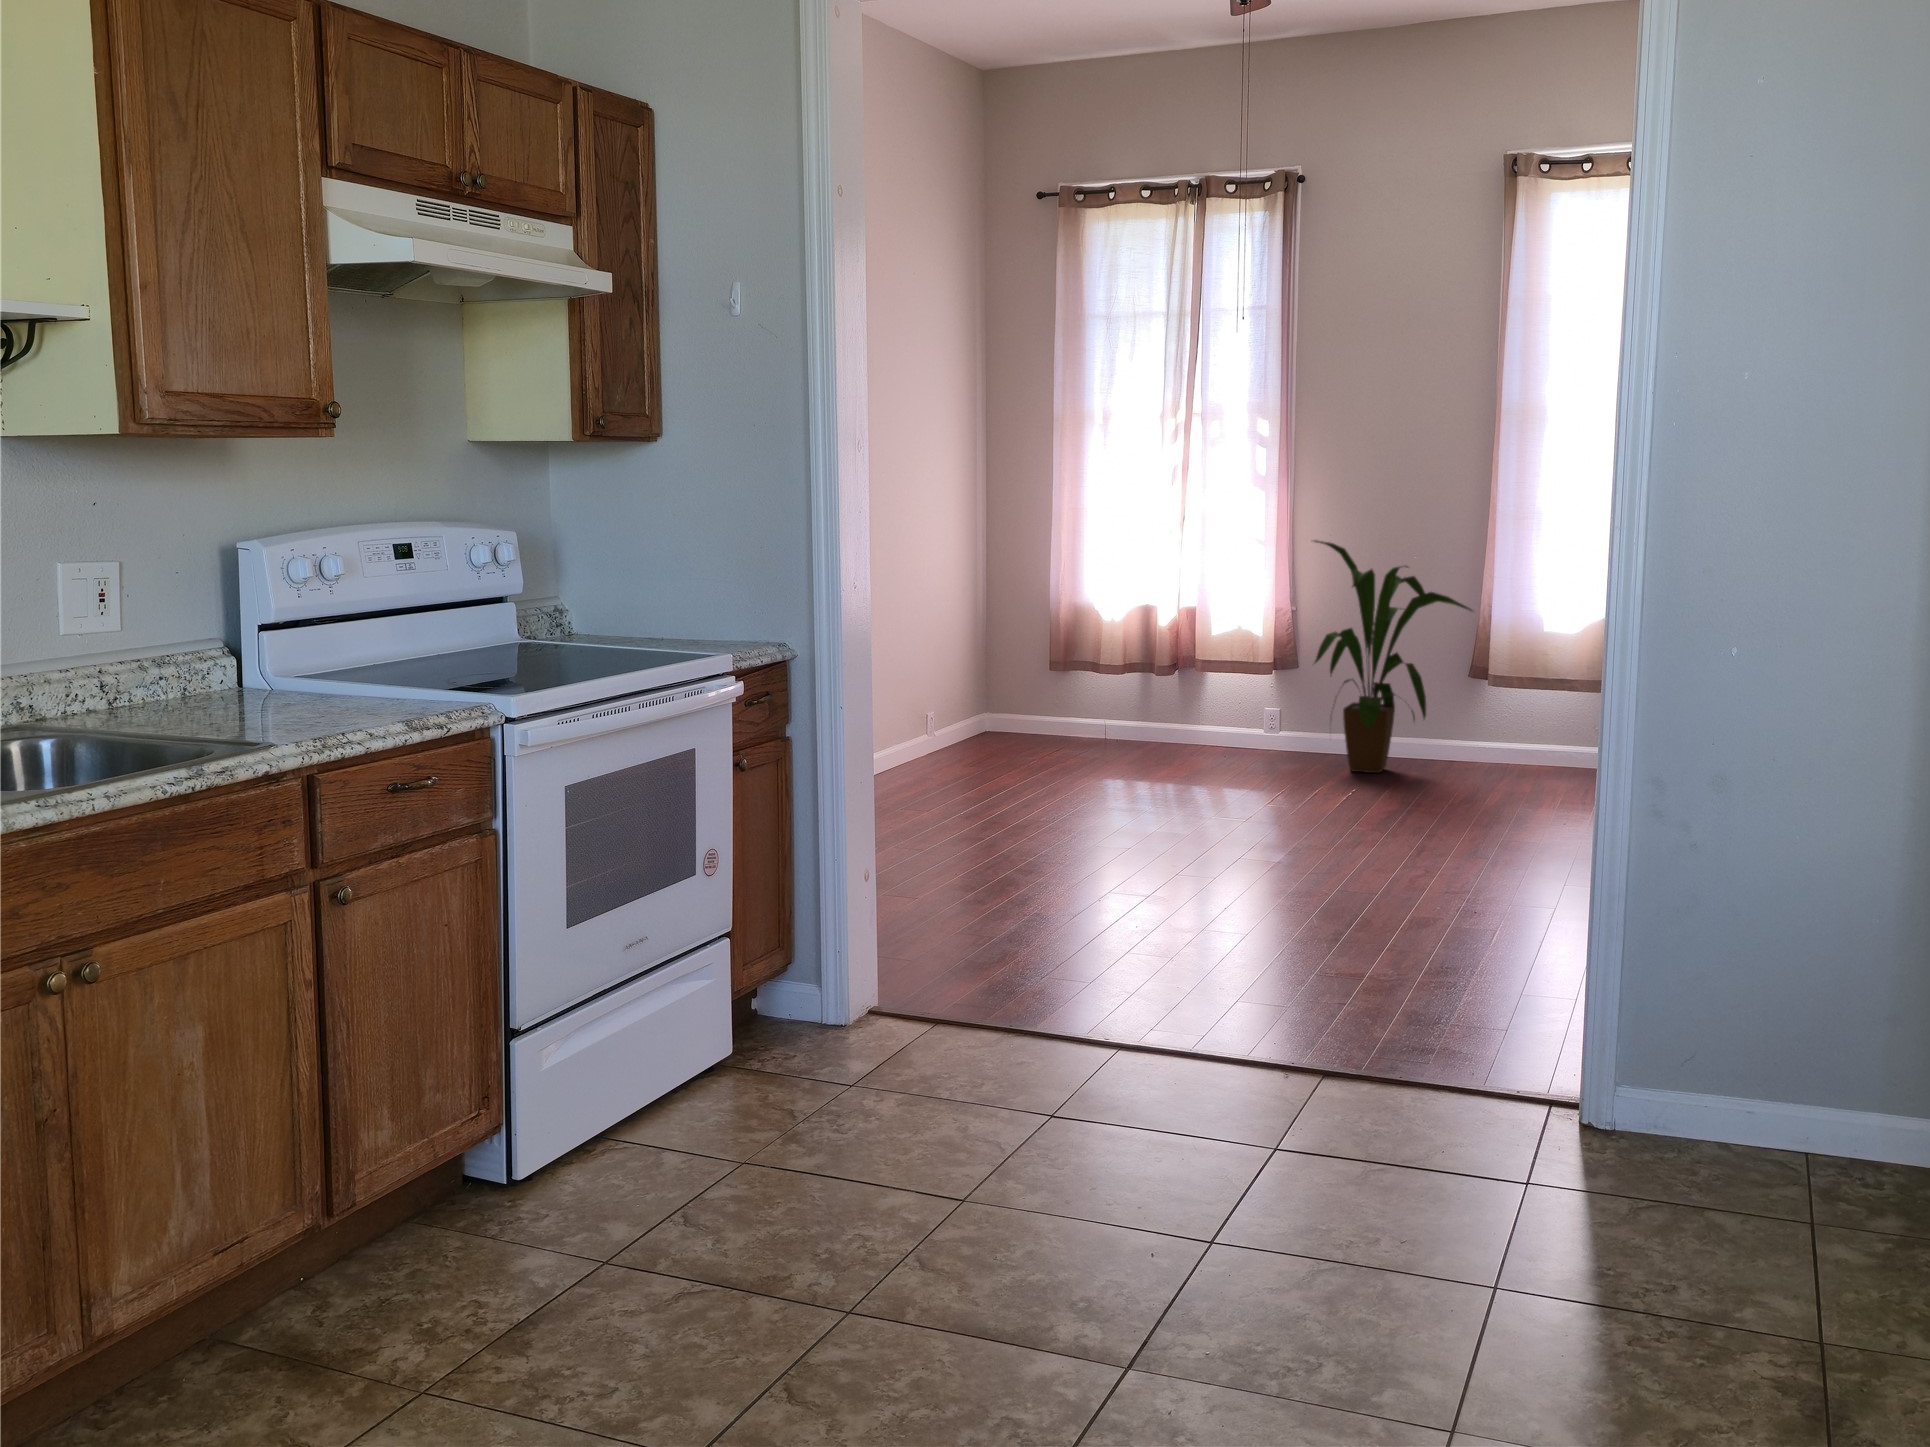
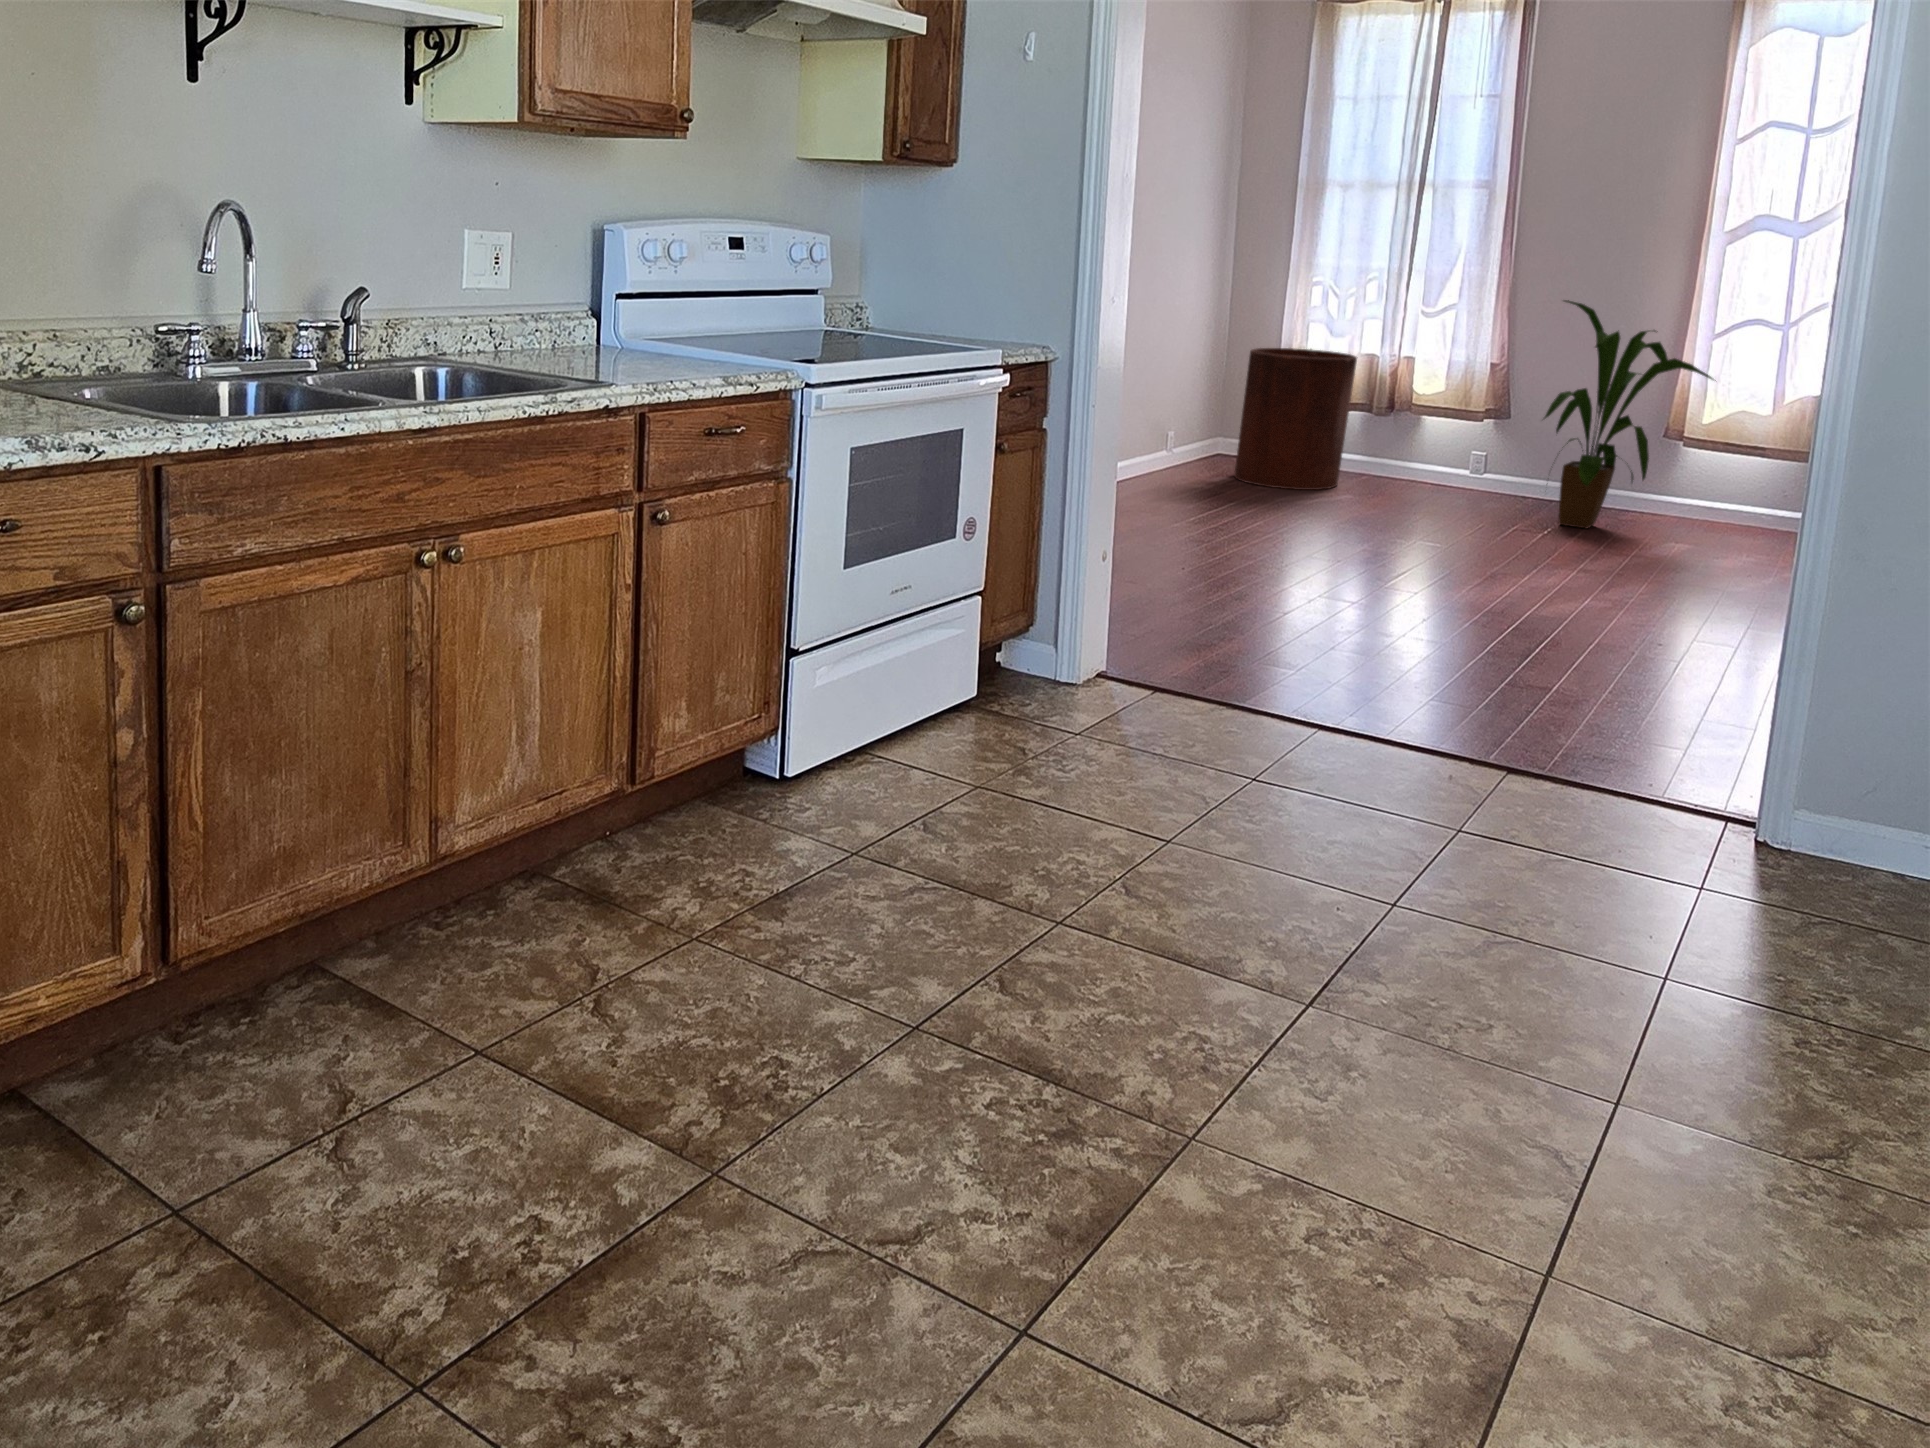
trash can: none [999,603,1114,757] -> present [1234,348,1357,490]

